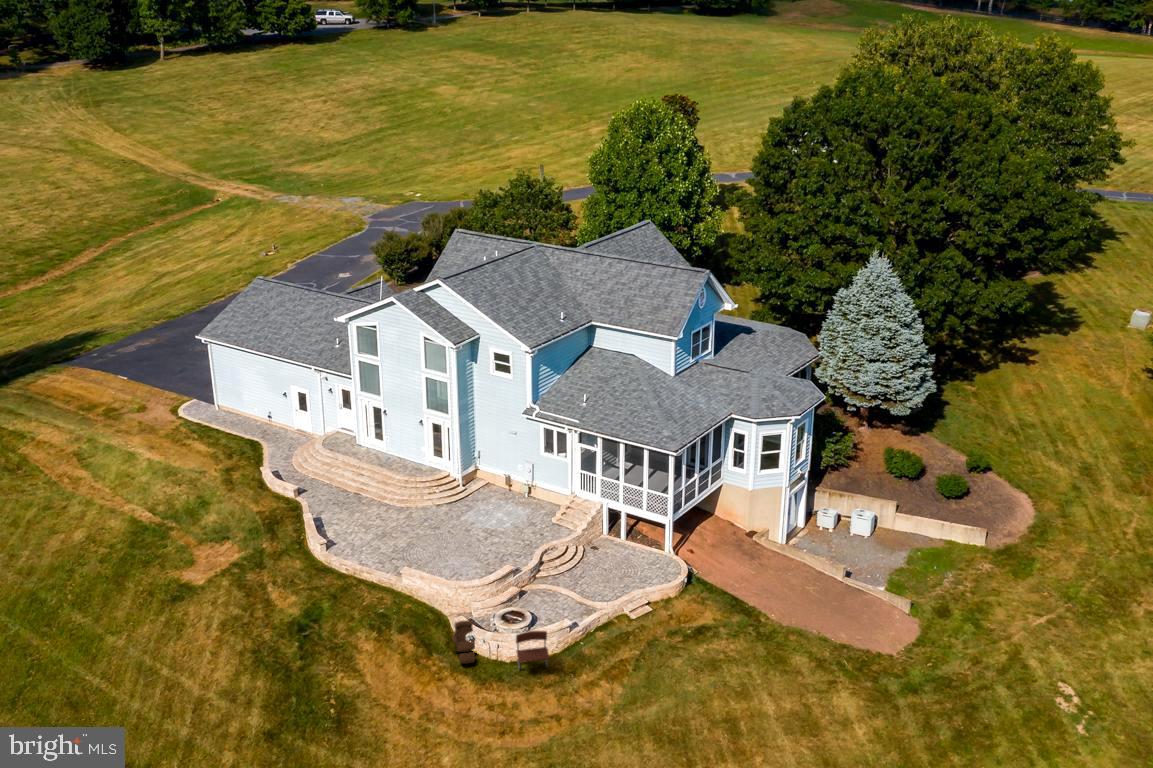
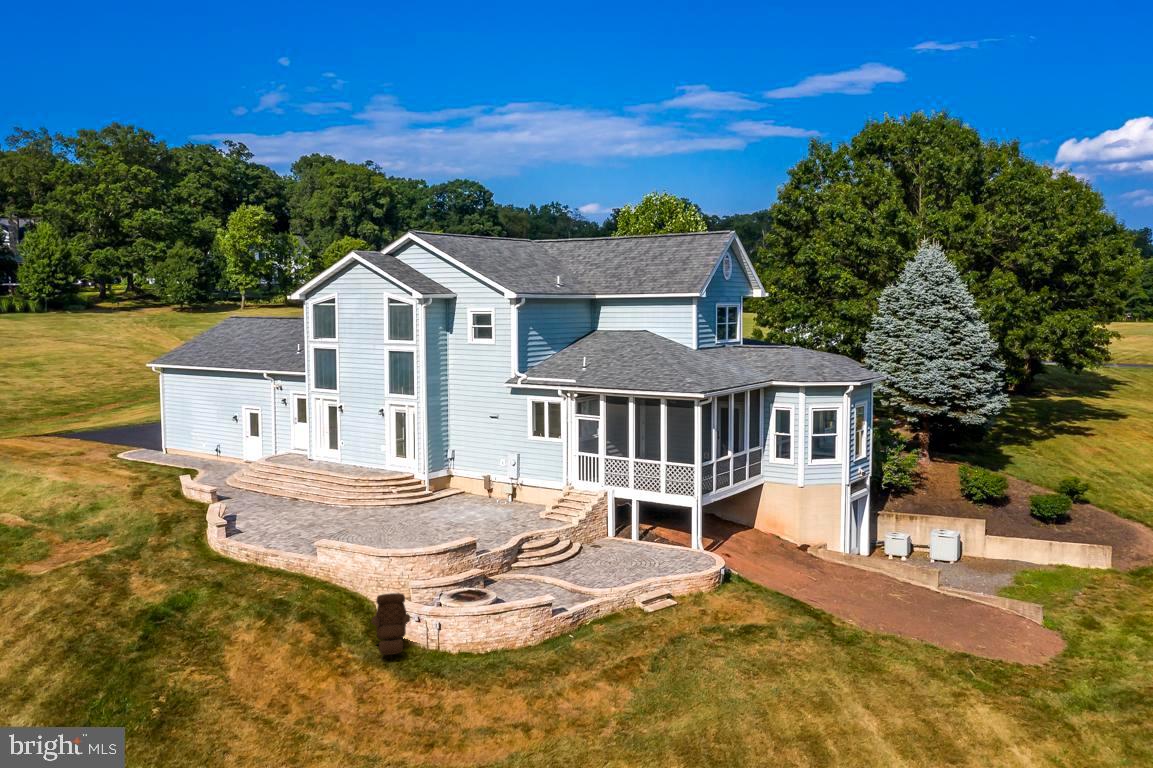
bench: present [516,631,549,669] -> none [467,602,518,666]

